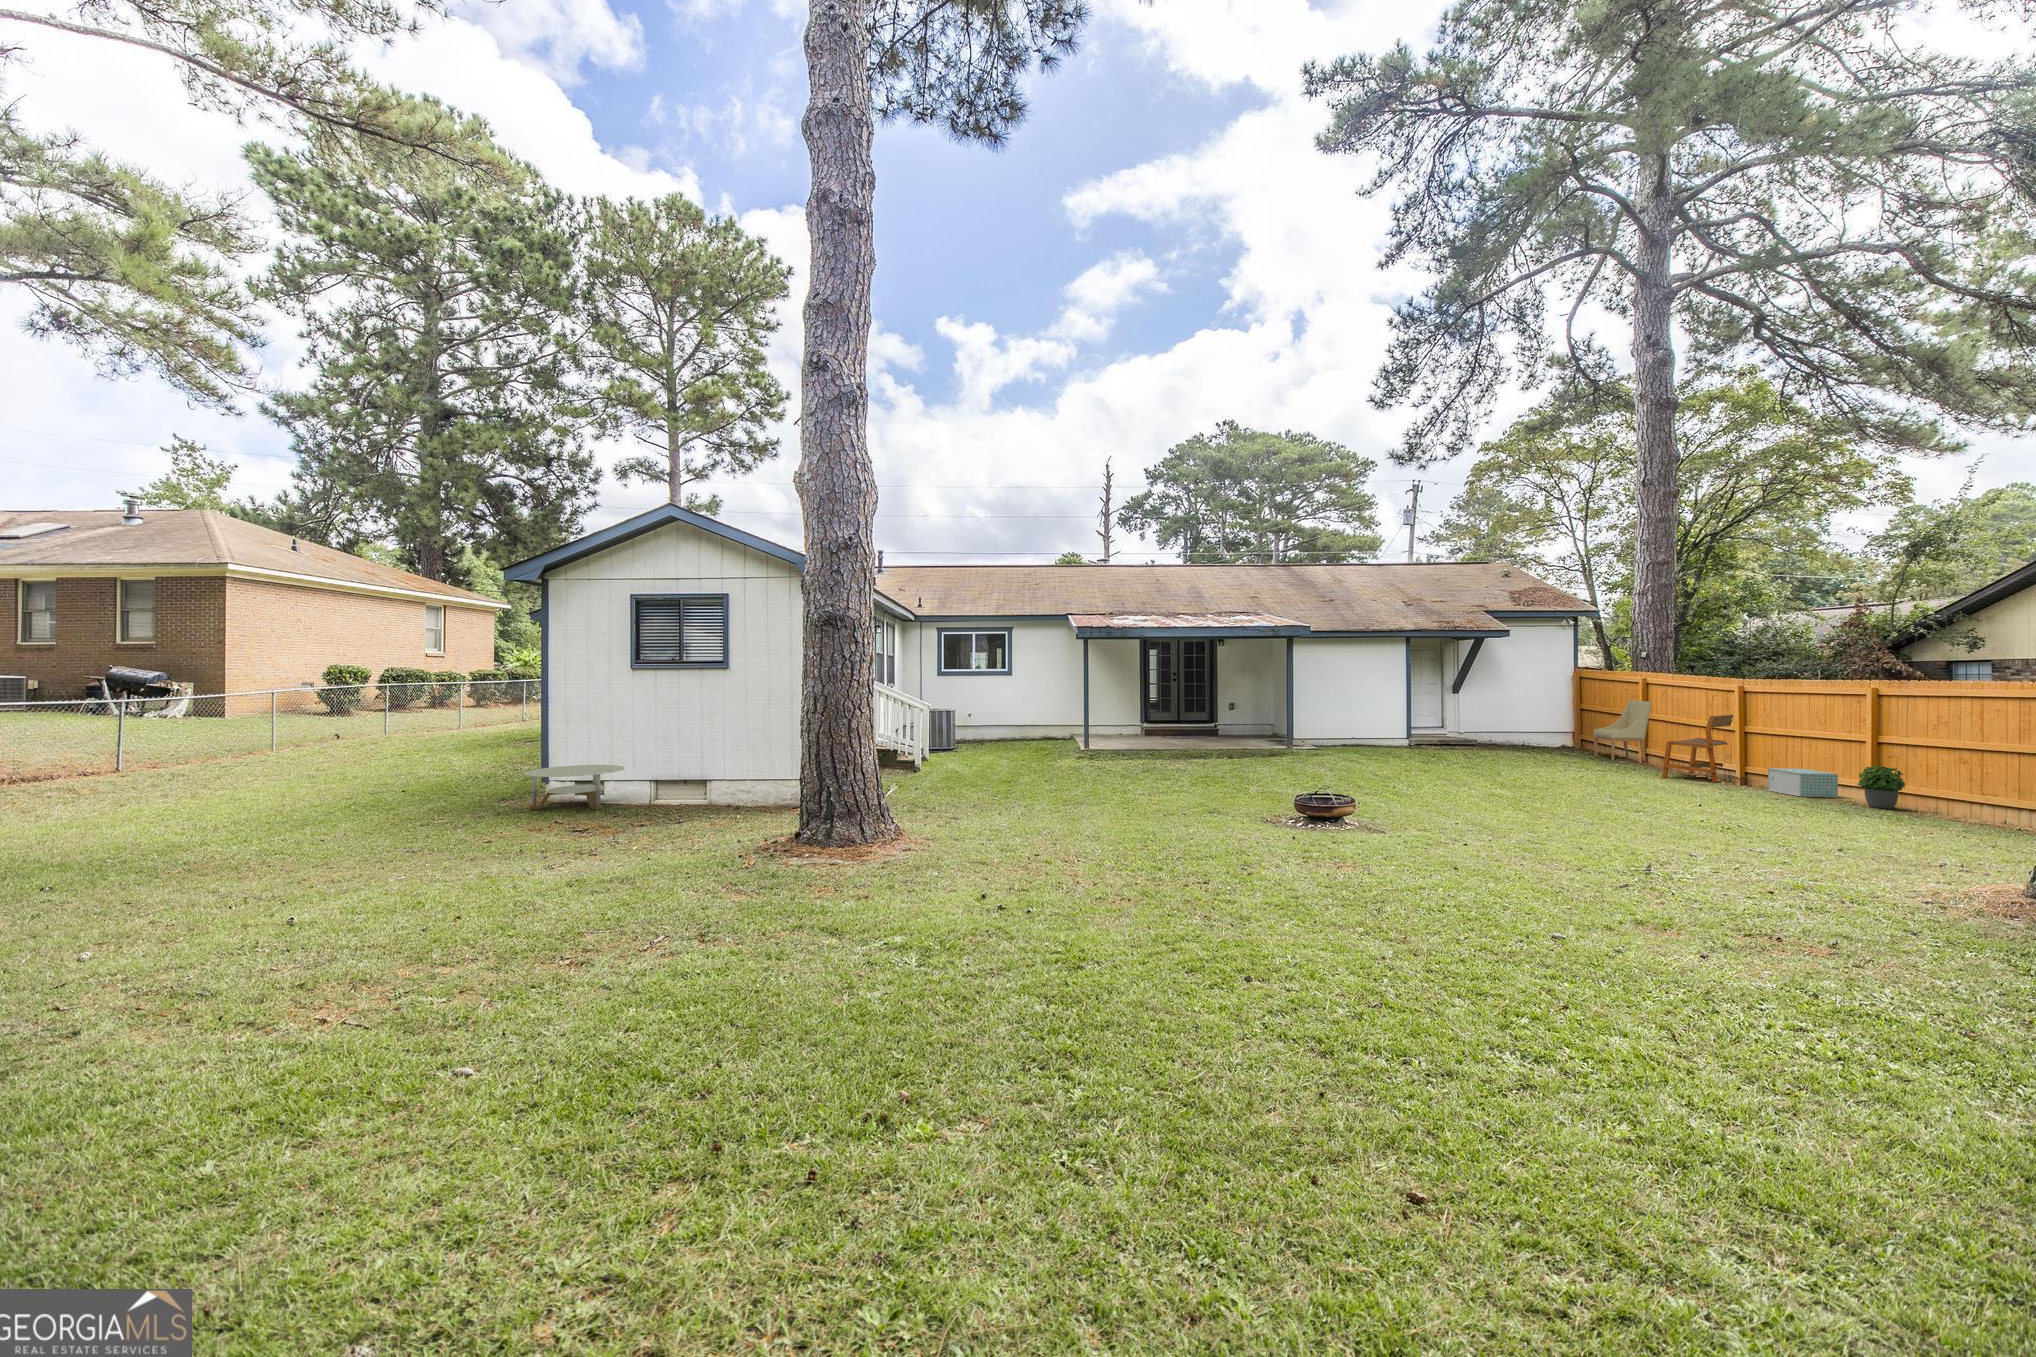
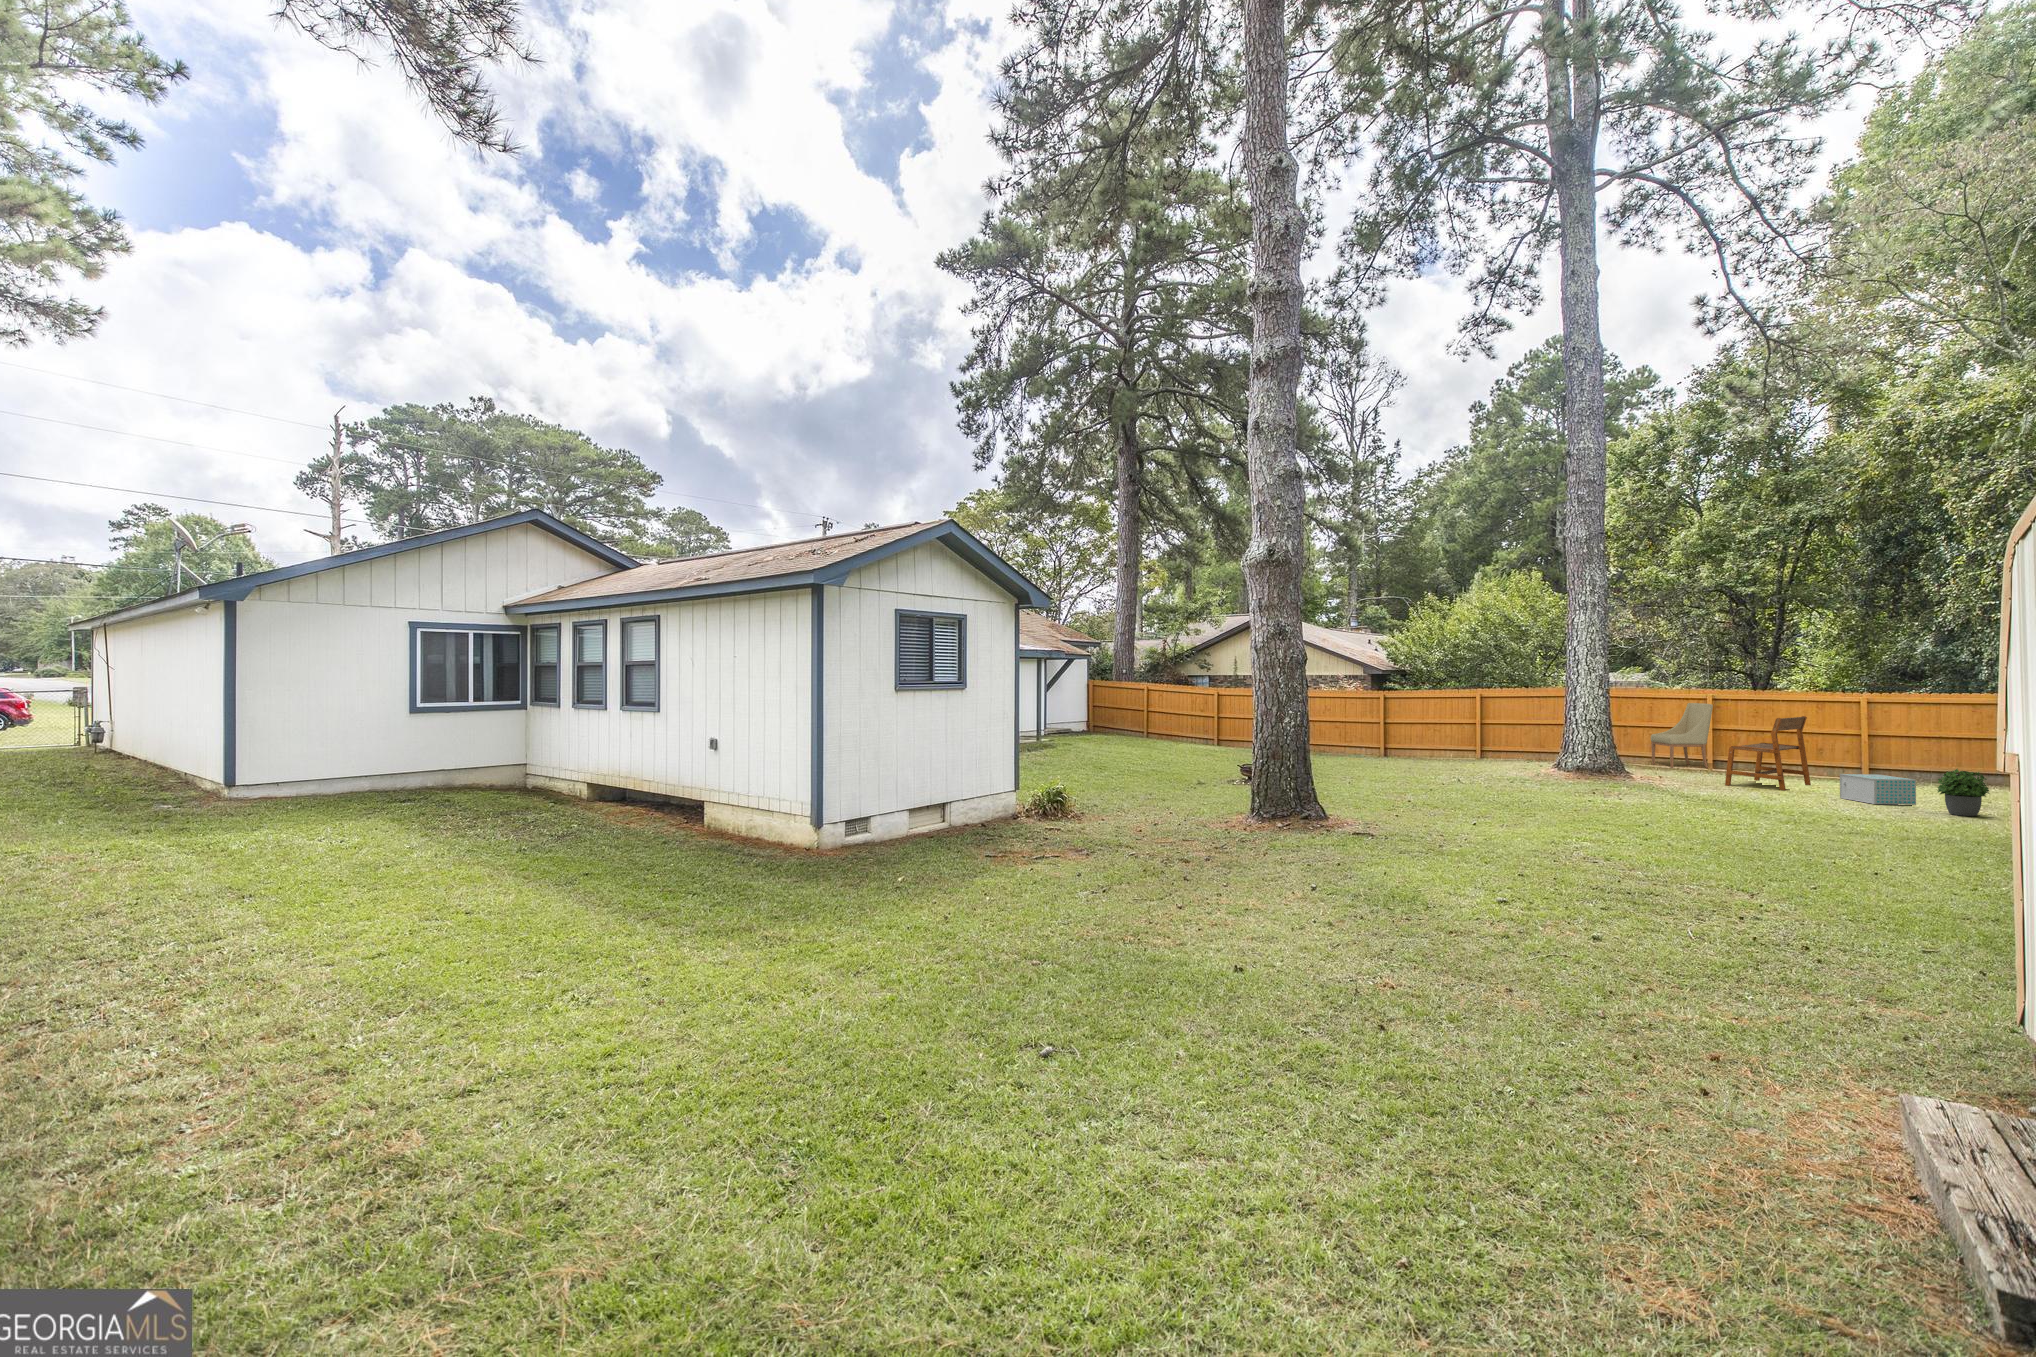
round table: present [525,765,625,810] -> none [508,776,613,823]

